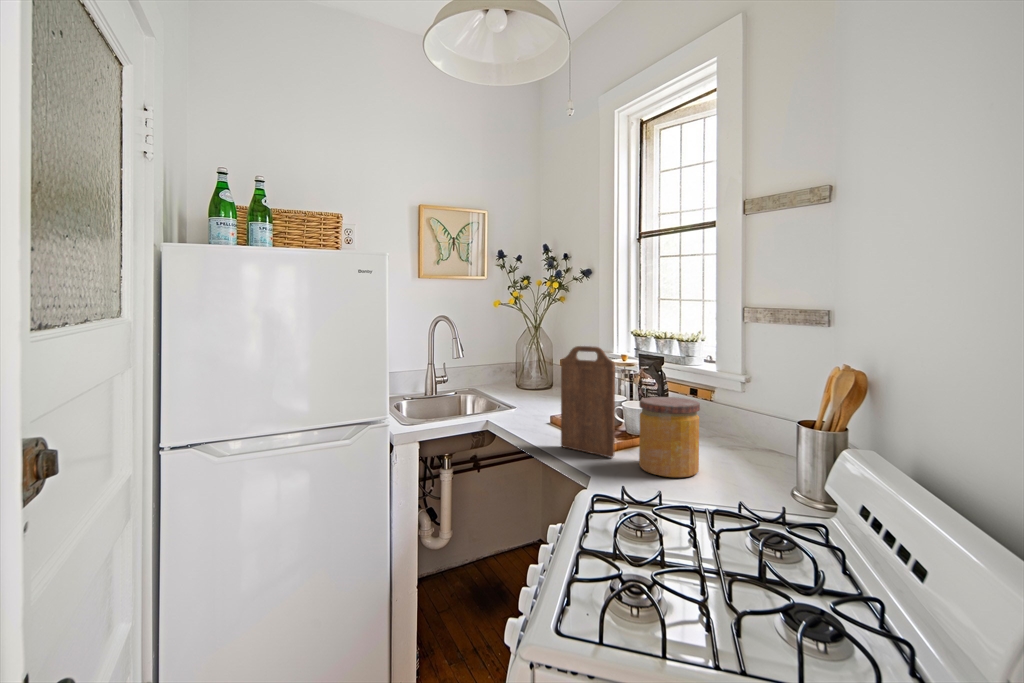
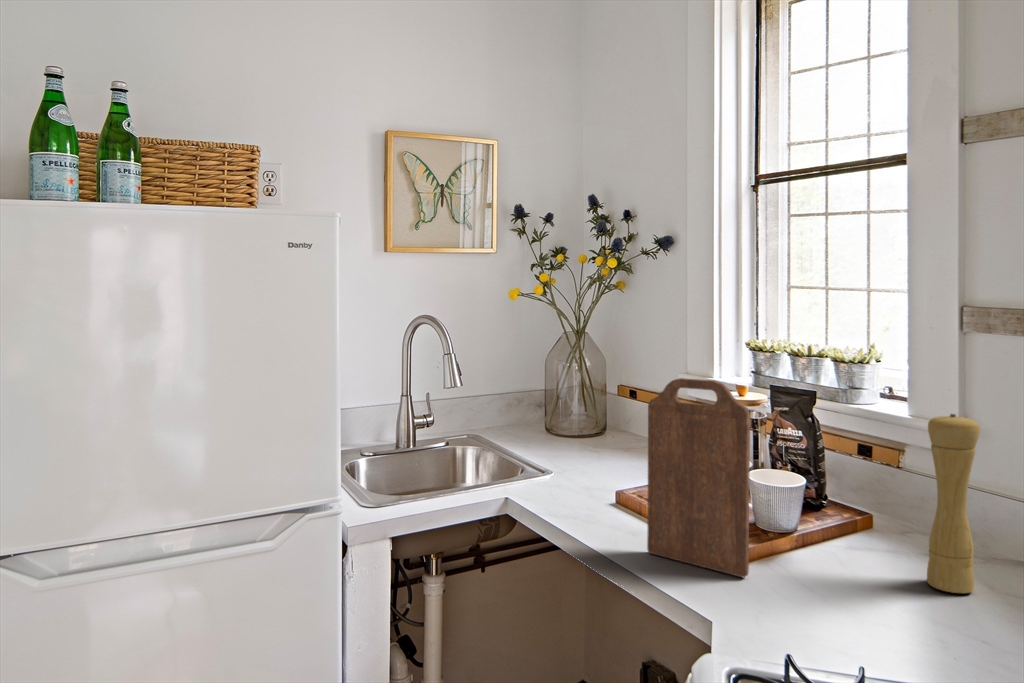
pepper mill: none [714,364,741,465] -> present [927,414,980,593]
jar: present [639,397,700,477] -> none [799,471,914,623]

